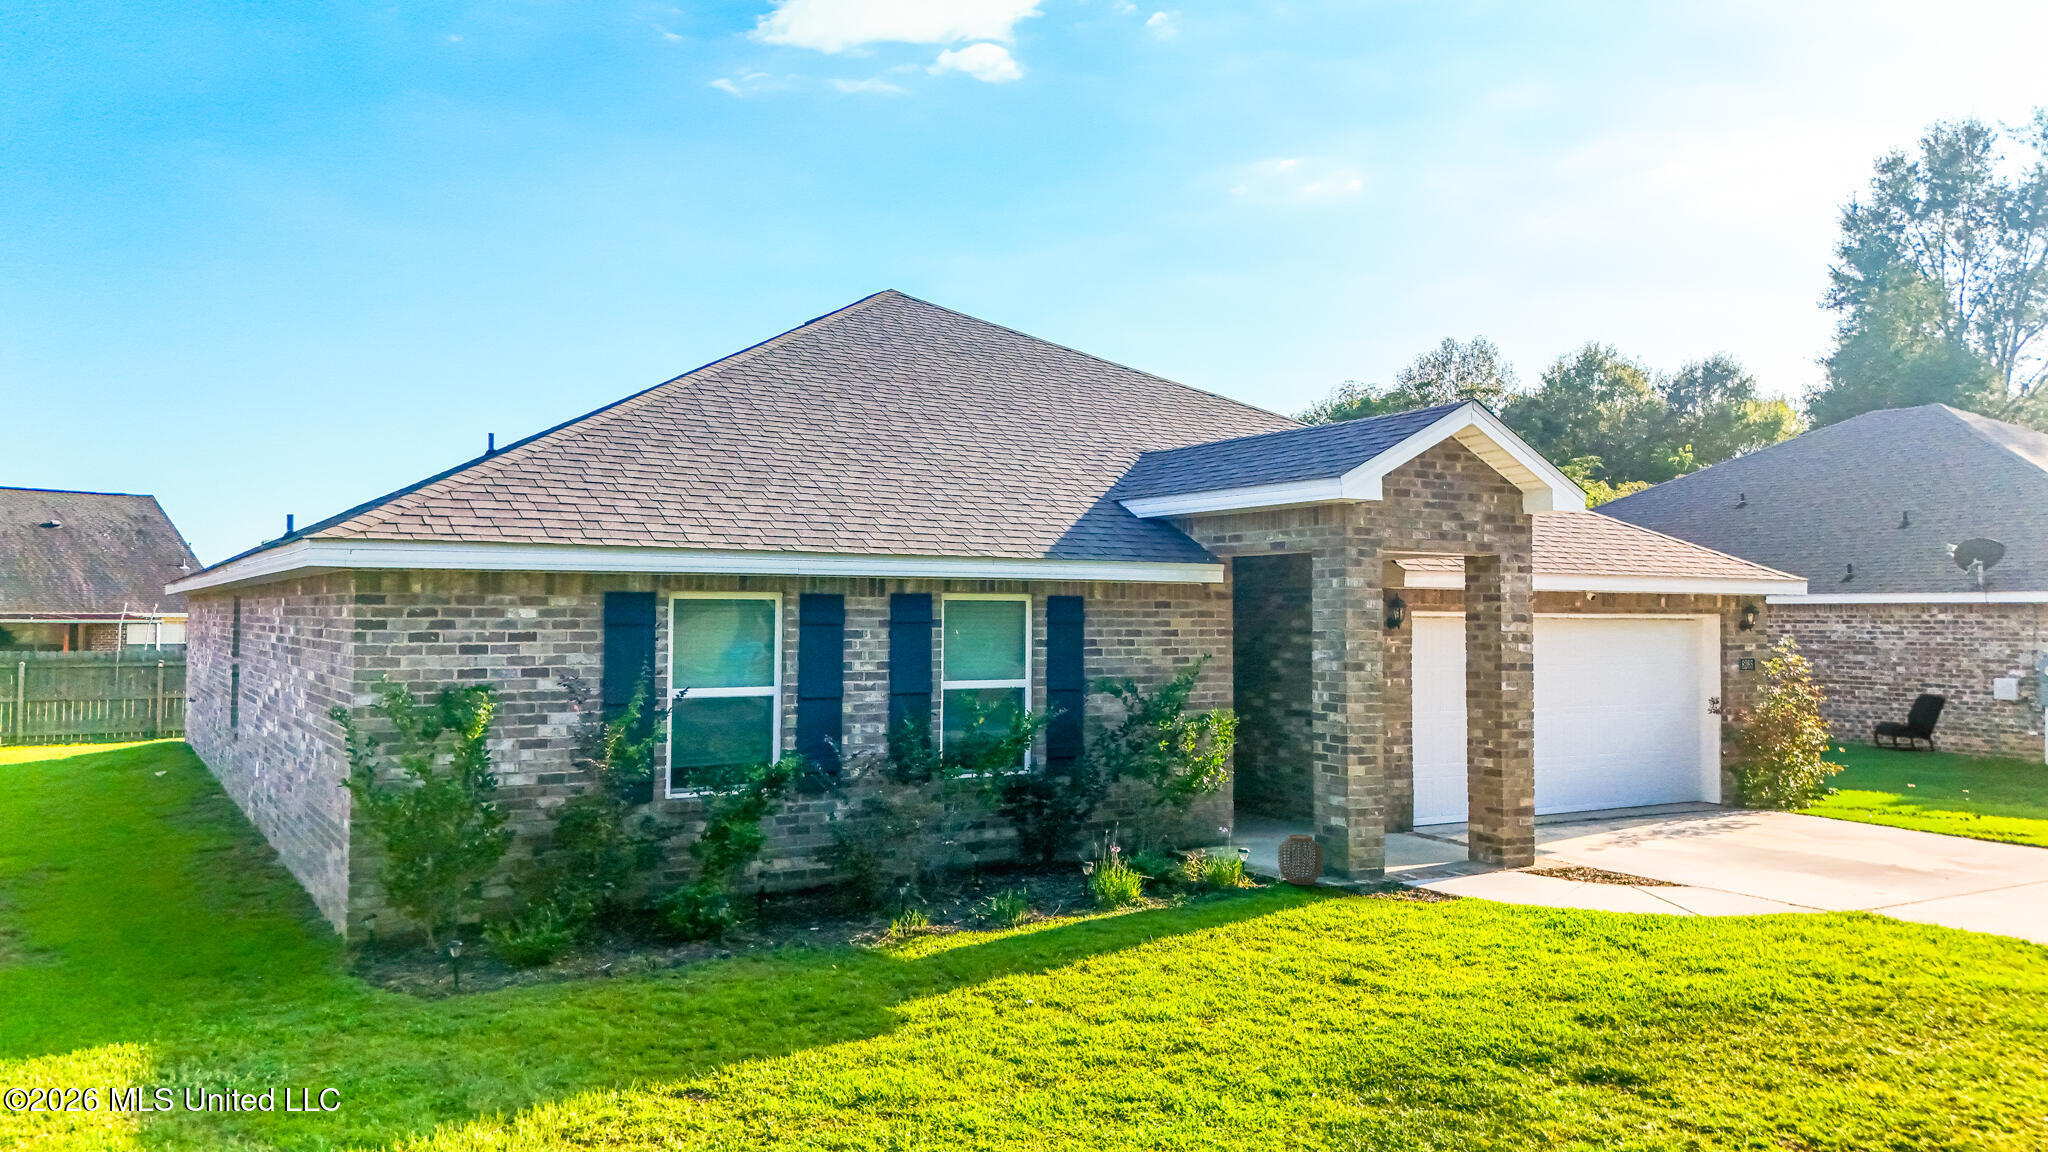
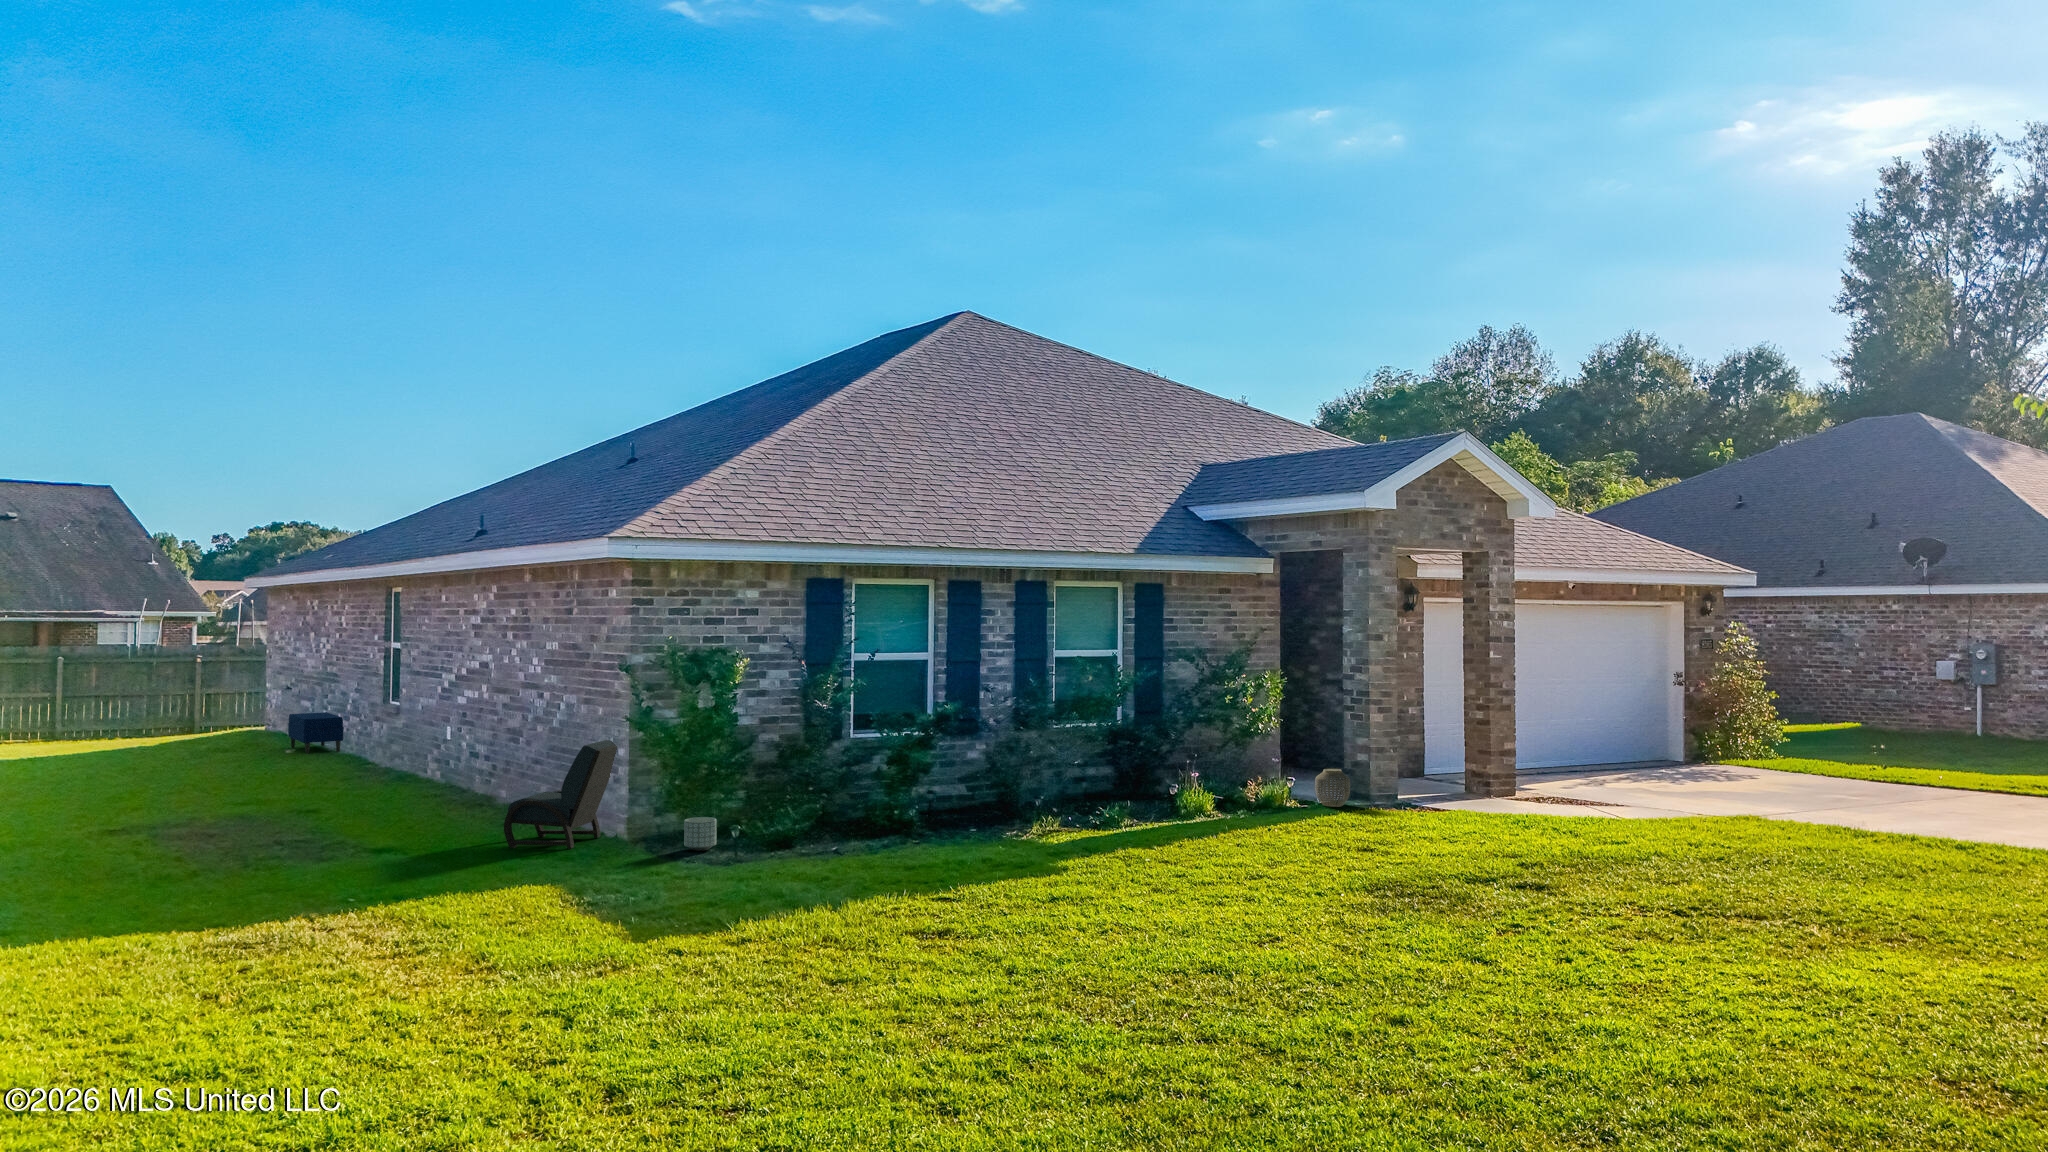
lounge chair: present [1873,694,1946,751] -> present [504,740,617,849]
bench: none [95,743,152,794] -> present [288,712,343,754]
planter: none [384,926,433,976] -> present [684,817,717,851]

